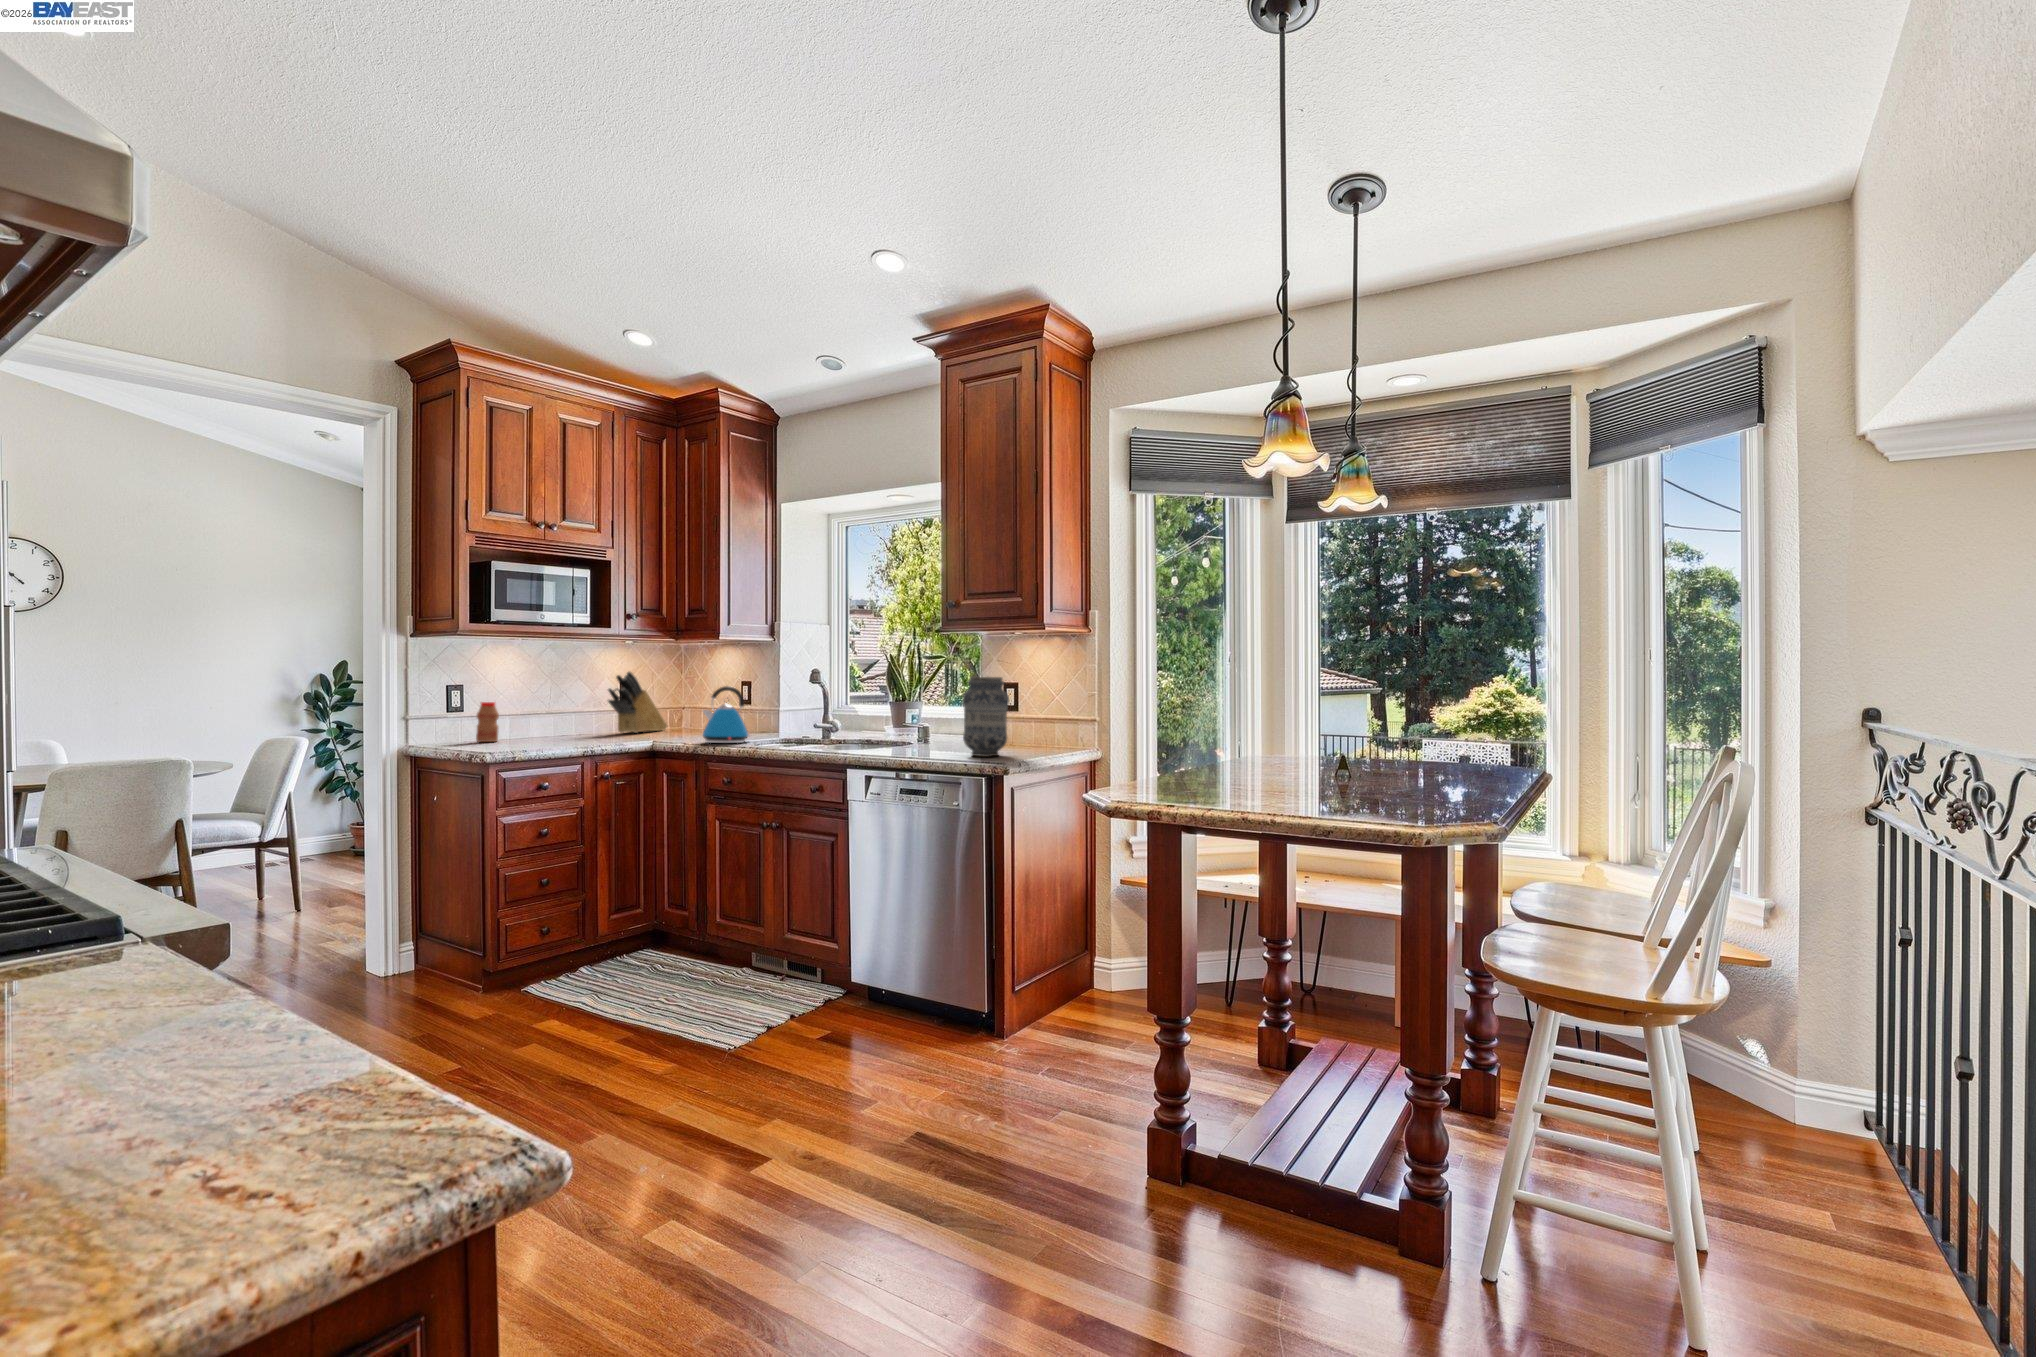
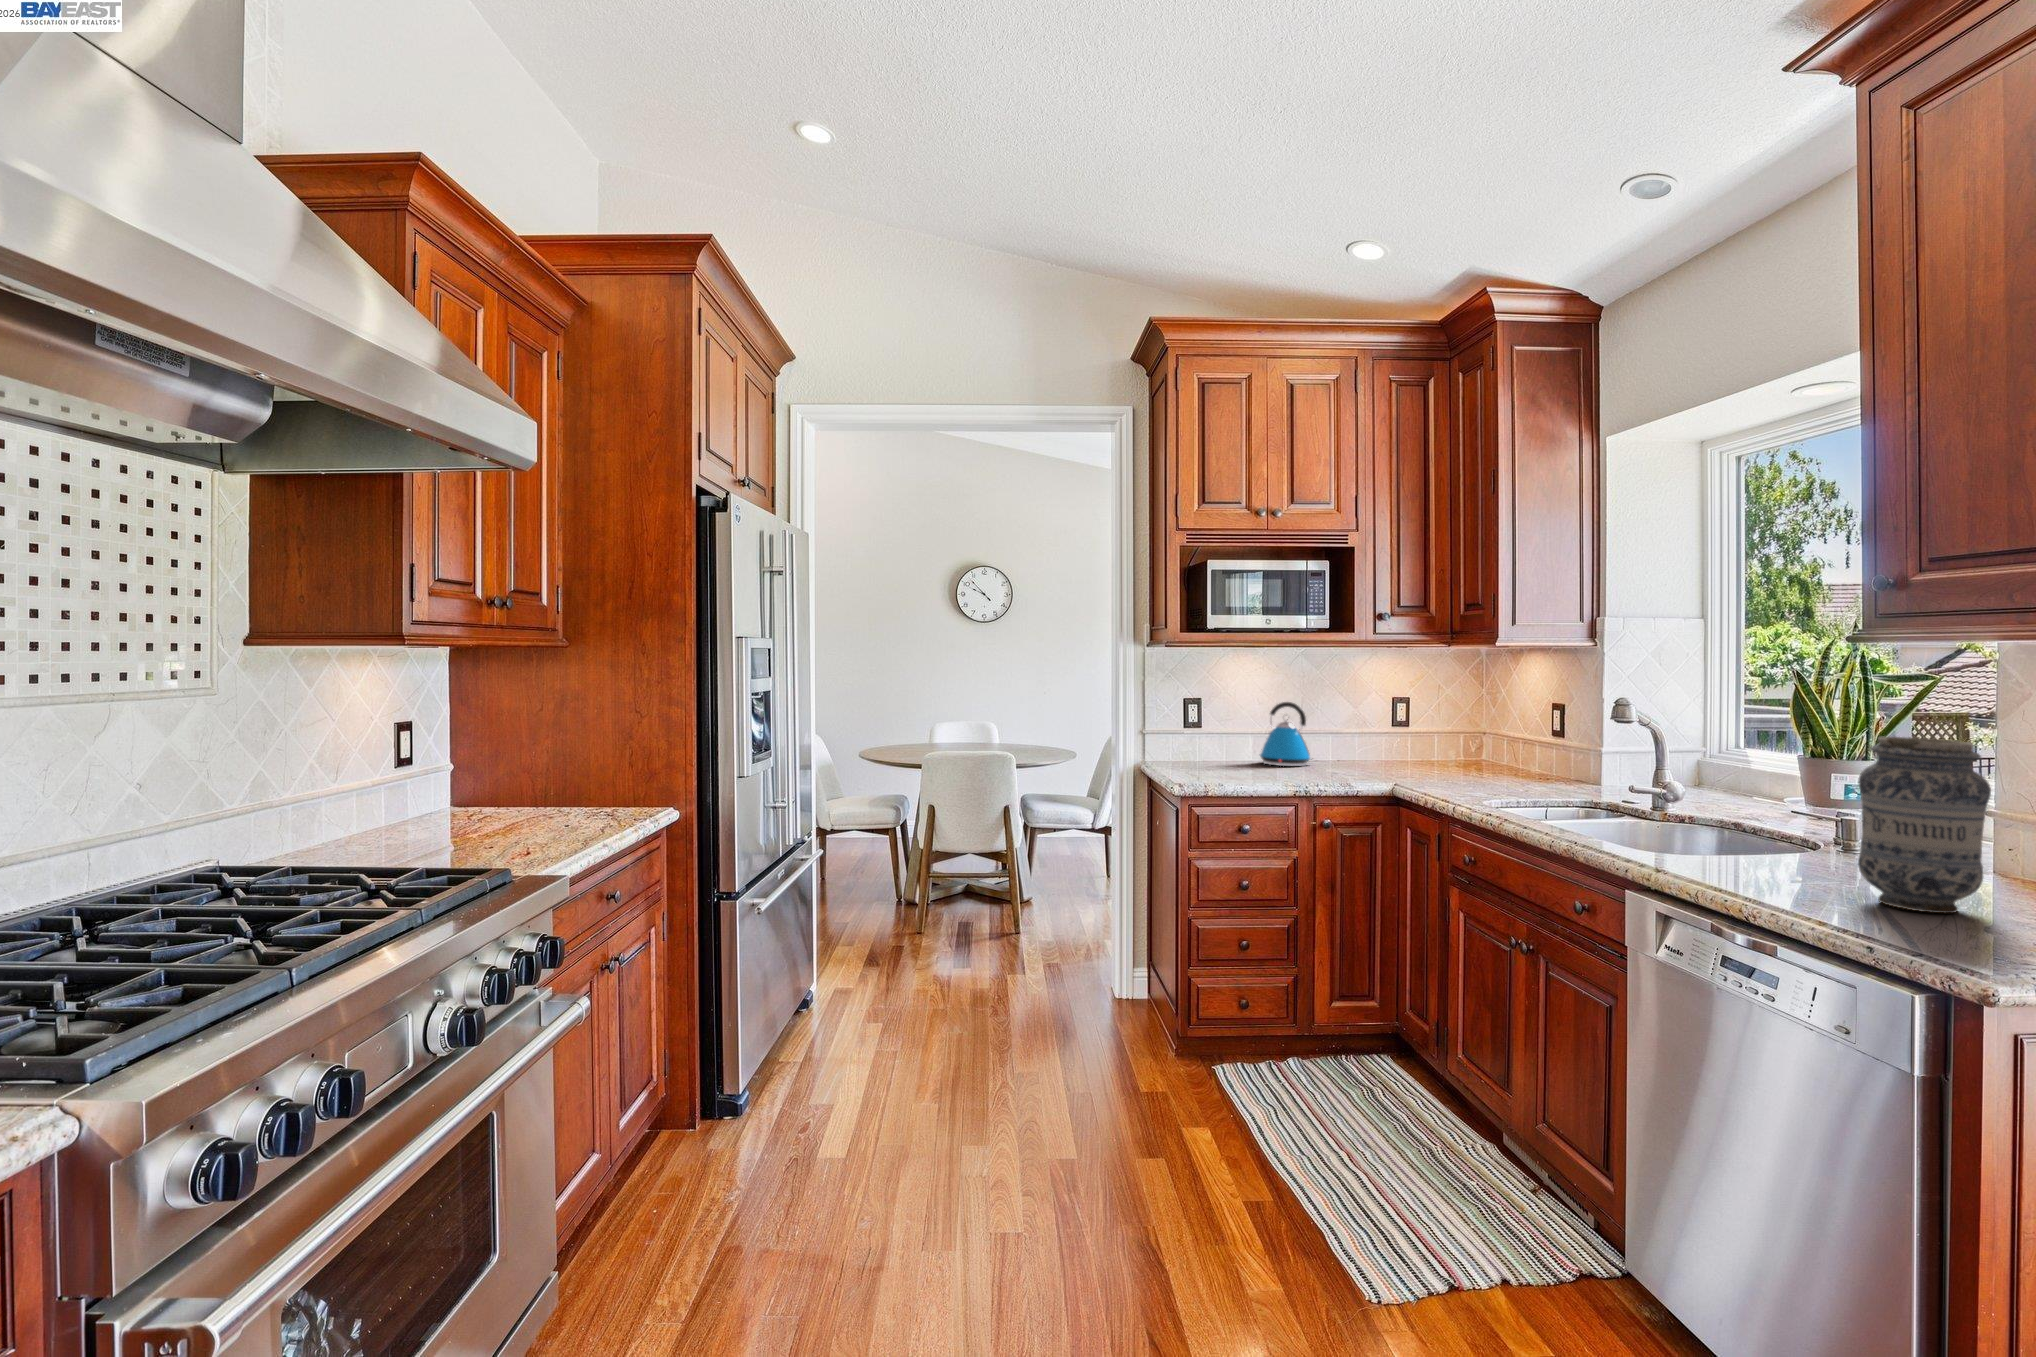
knife block: present [608,672,667,733] -> none [1364,686,1451,765]
kettle: present [703,686,749,743] -> present [1260,702,1311,766]
bottle: present [476,702,499,742] -> none [1215,720,1238,766]

